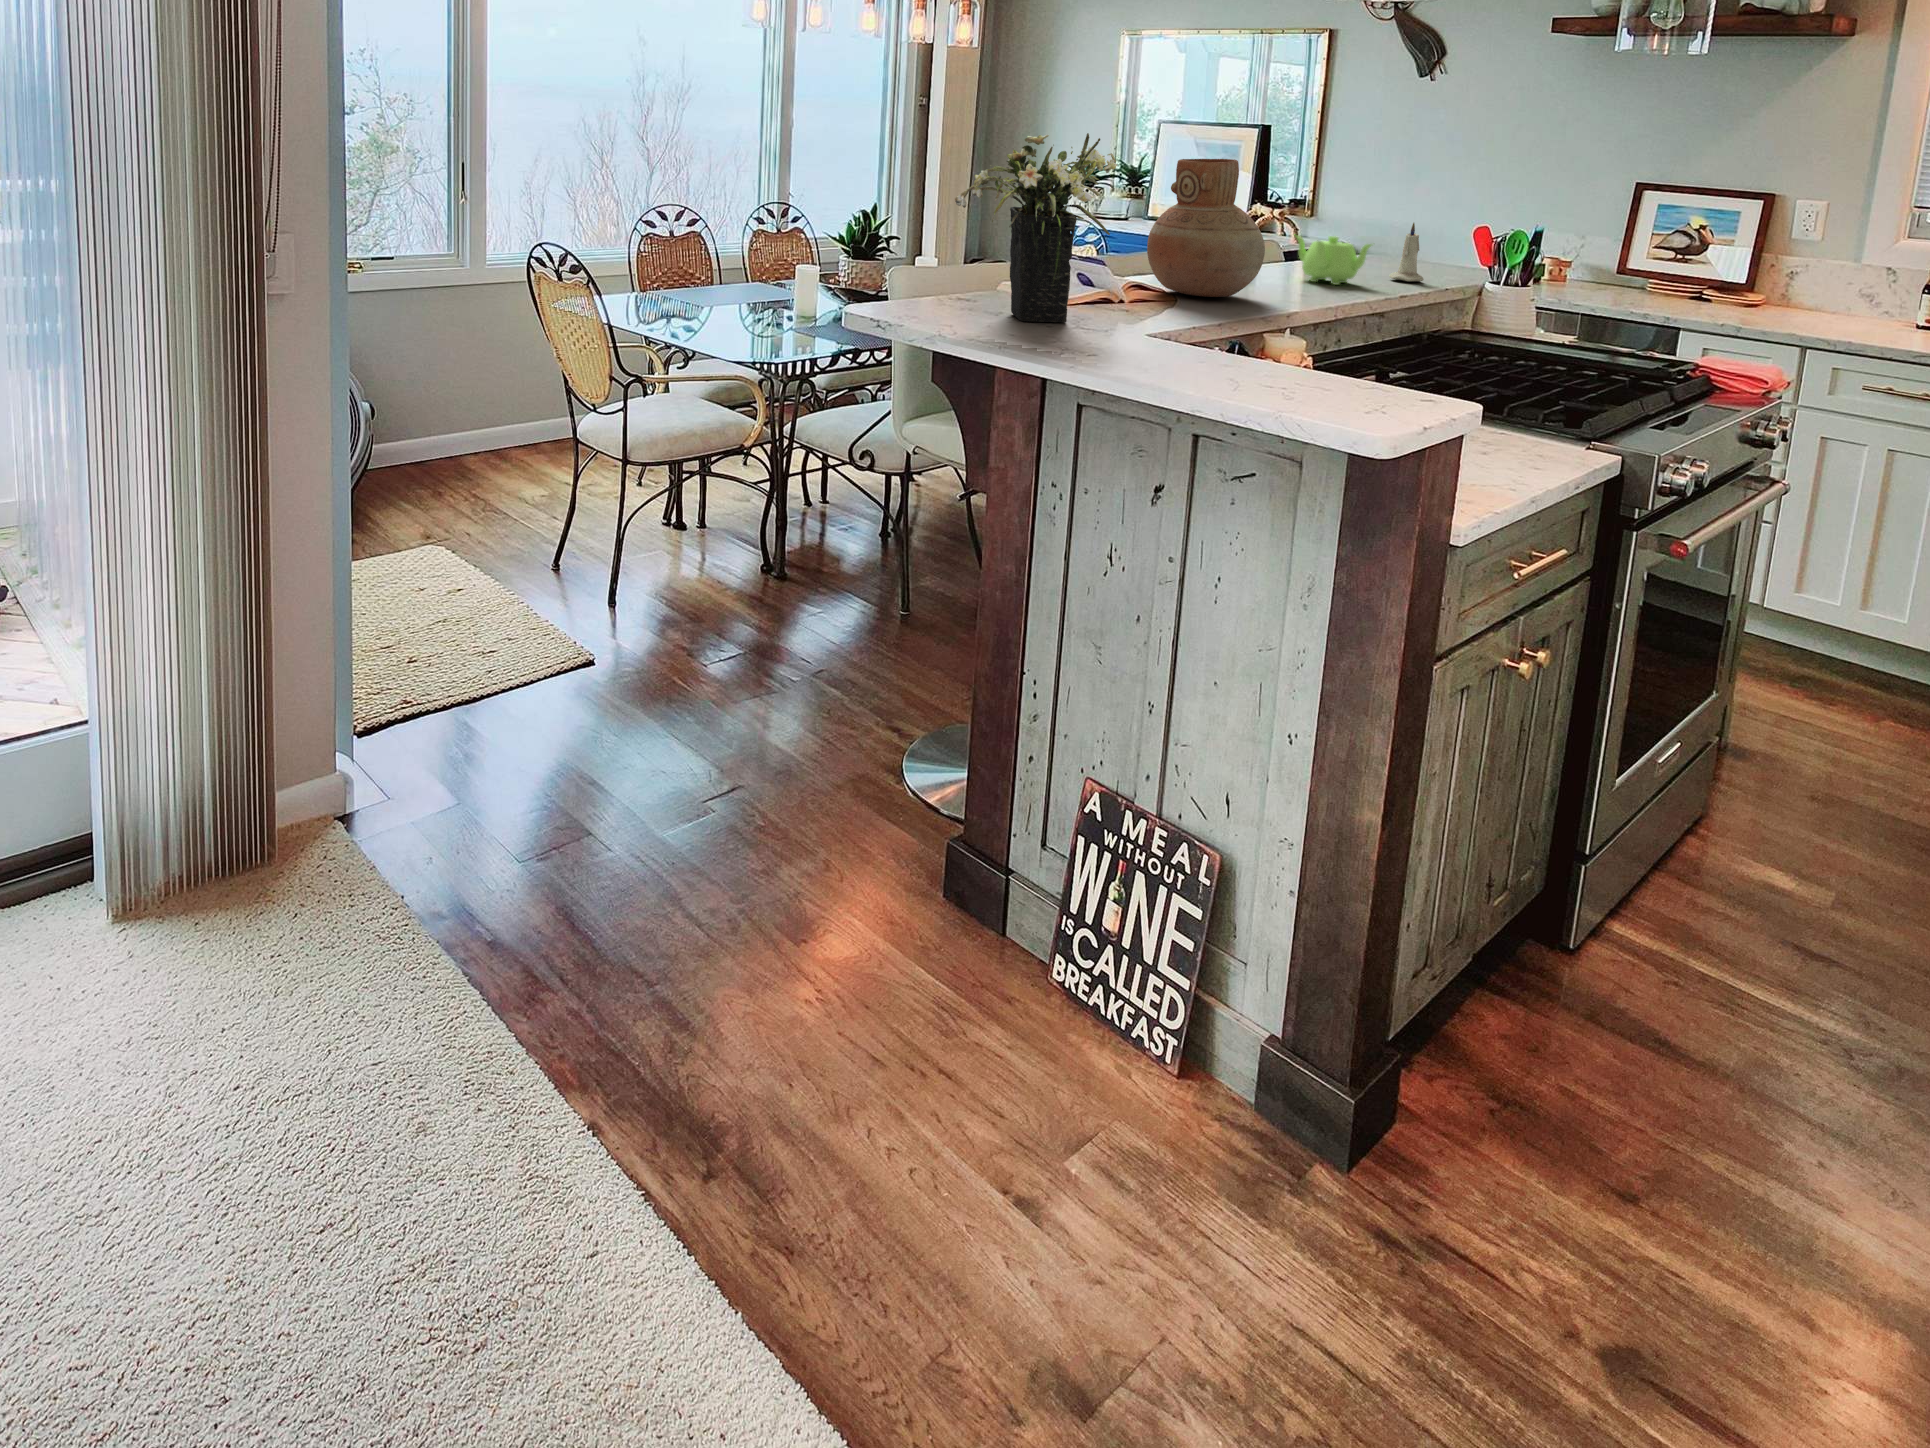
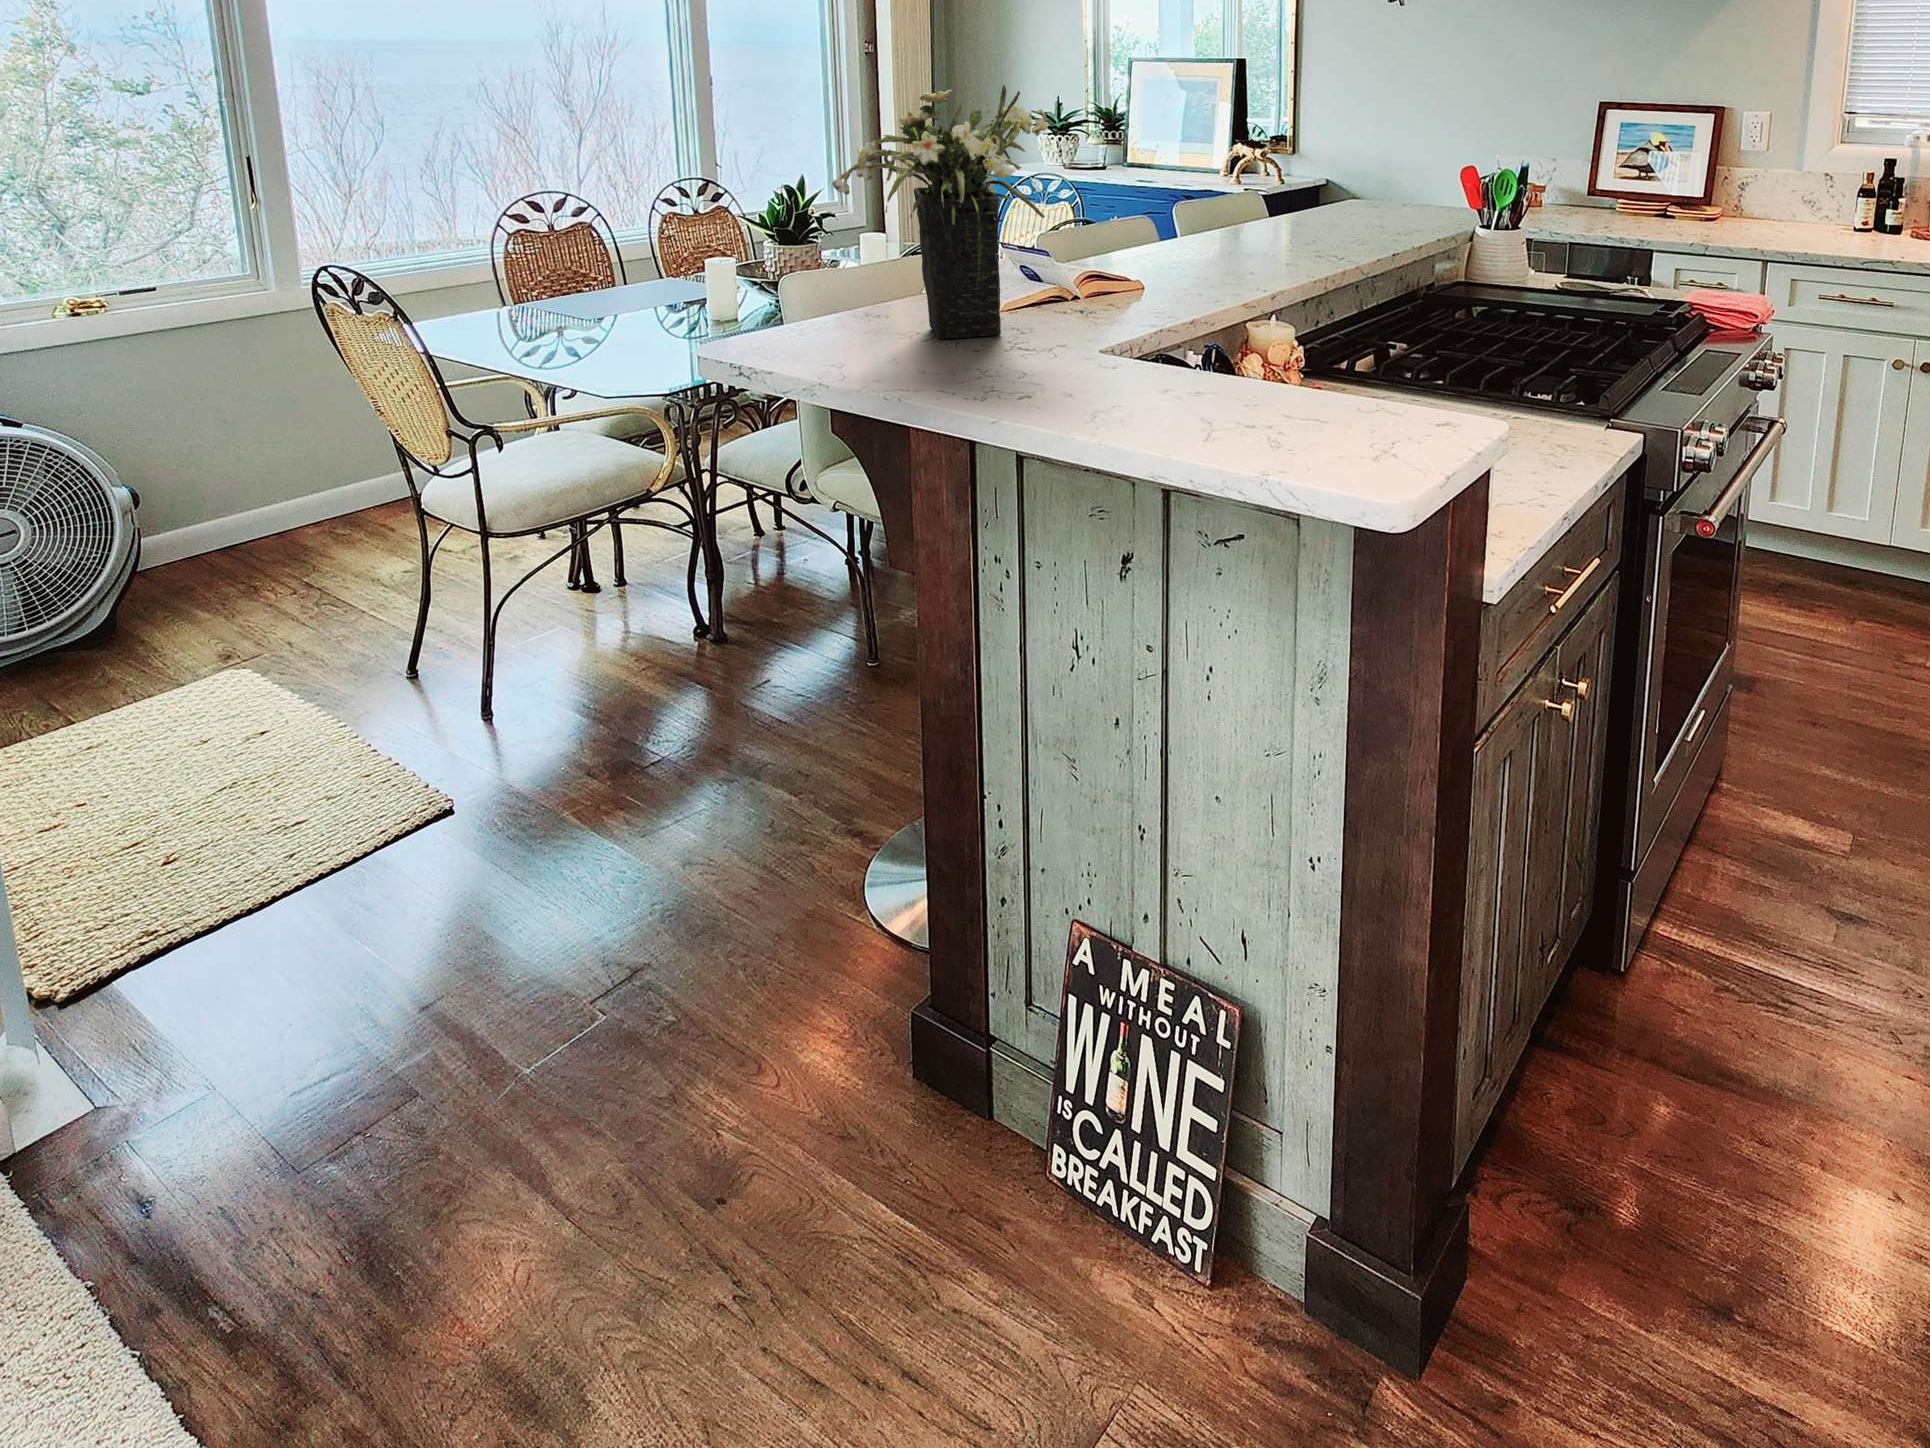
vase: present [1147,159,1265,297] -> none [1108,106,1244,274]
candle: present [1389,223,1424,281] -> none [1381,163,1417,230]
teapot: present [1294,234,1371,285] -> none [1277,186,1365,241]

